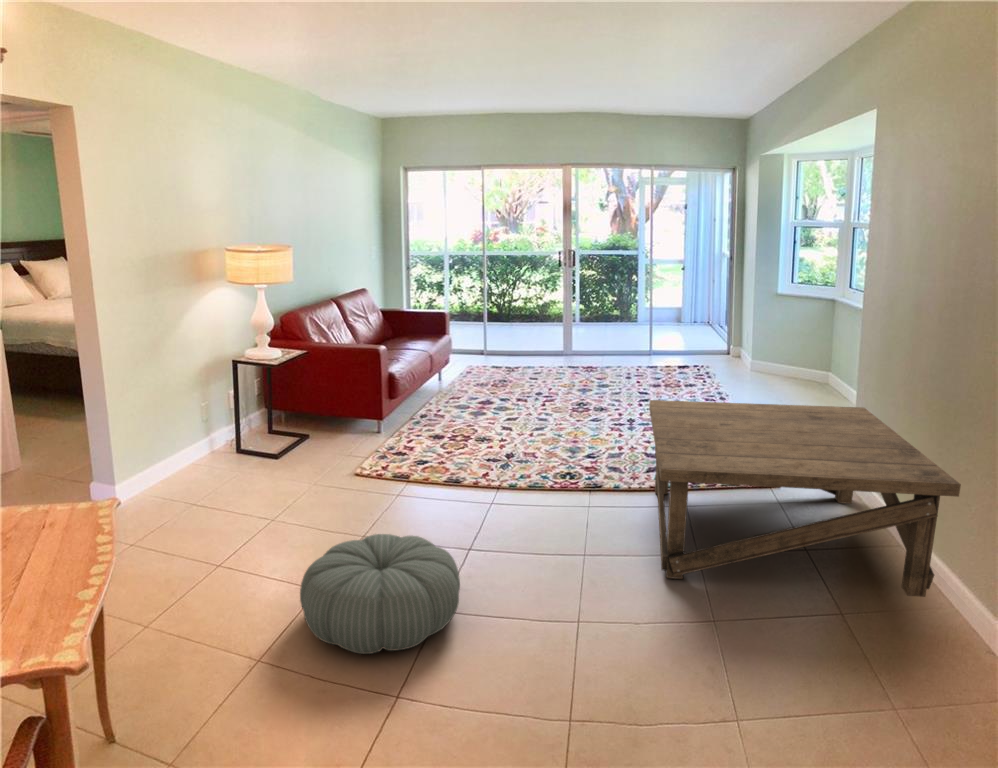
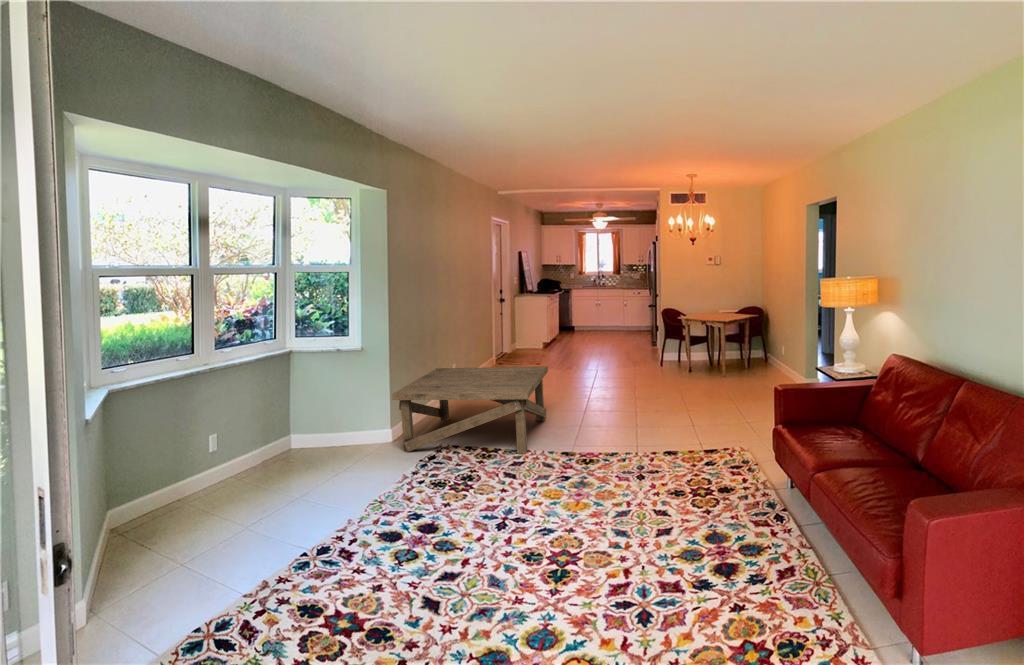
pouf: present [300,534,460,654] -> none [629,379,692,413]

